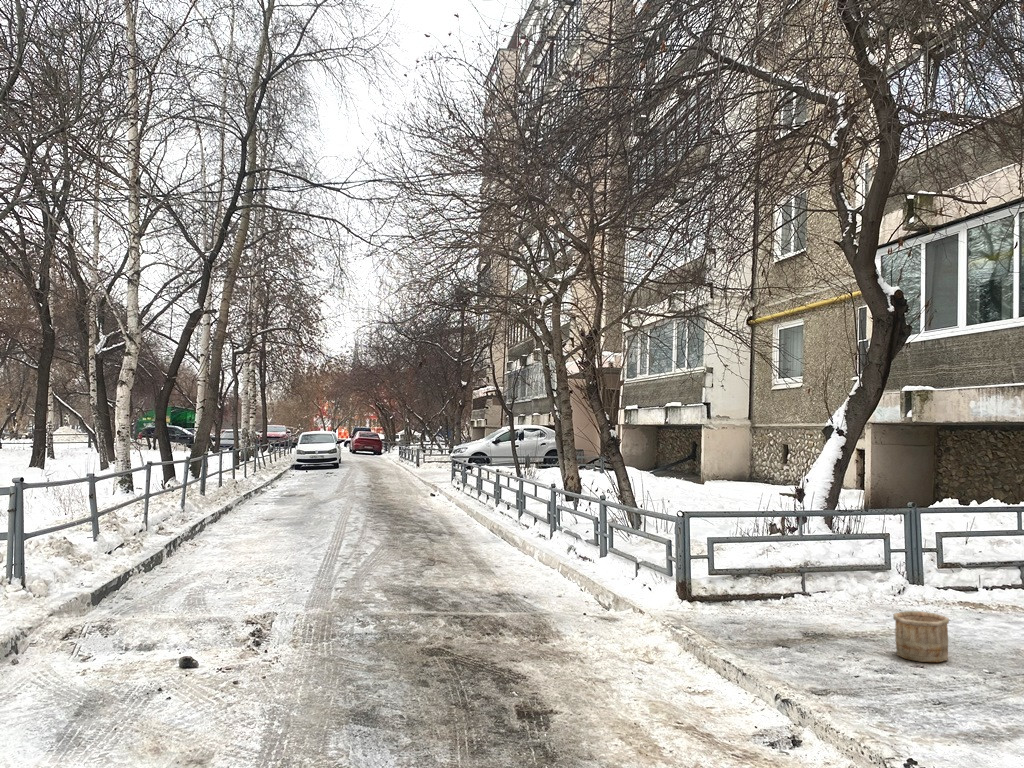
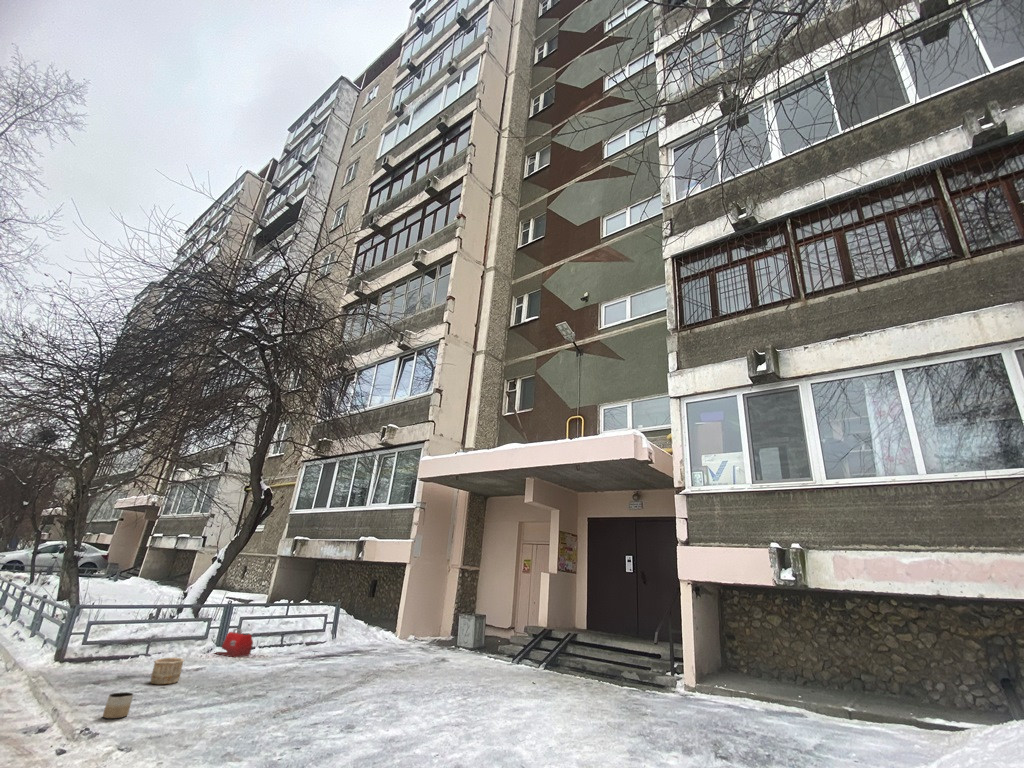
toolbox: none [911,553,986,606] -> present [215,629,253,657]
planter: none [934,692,985,747] -> present [103,692,133,719]

